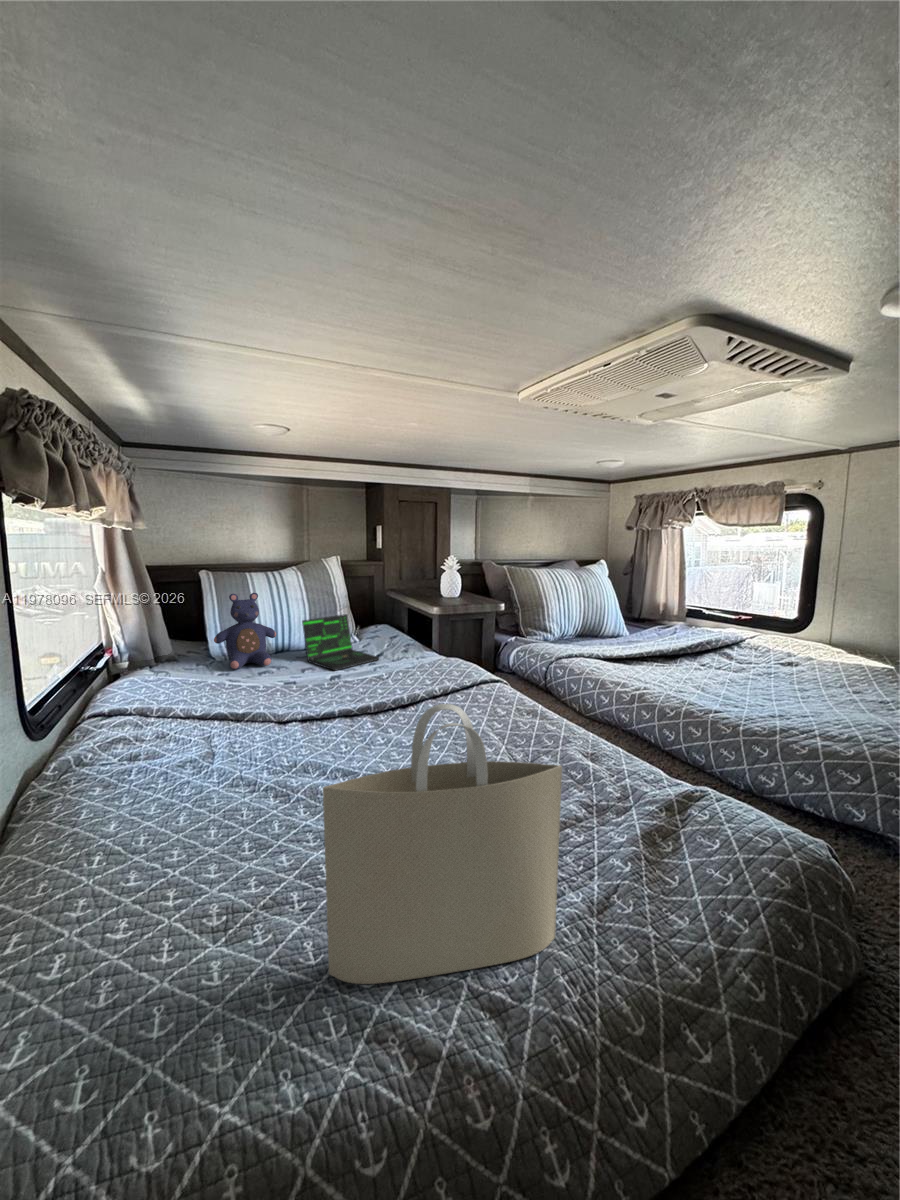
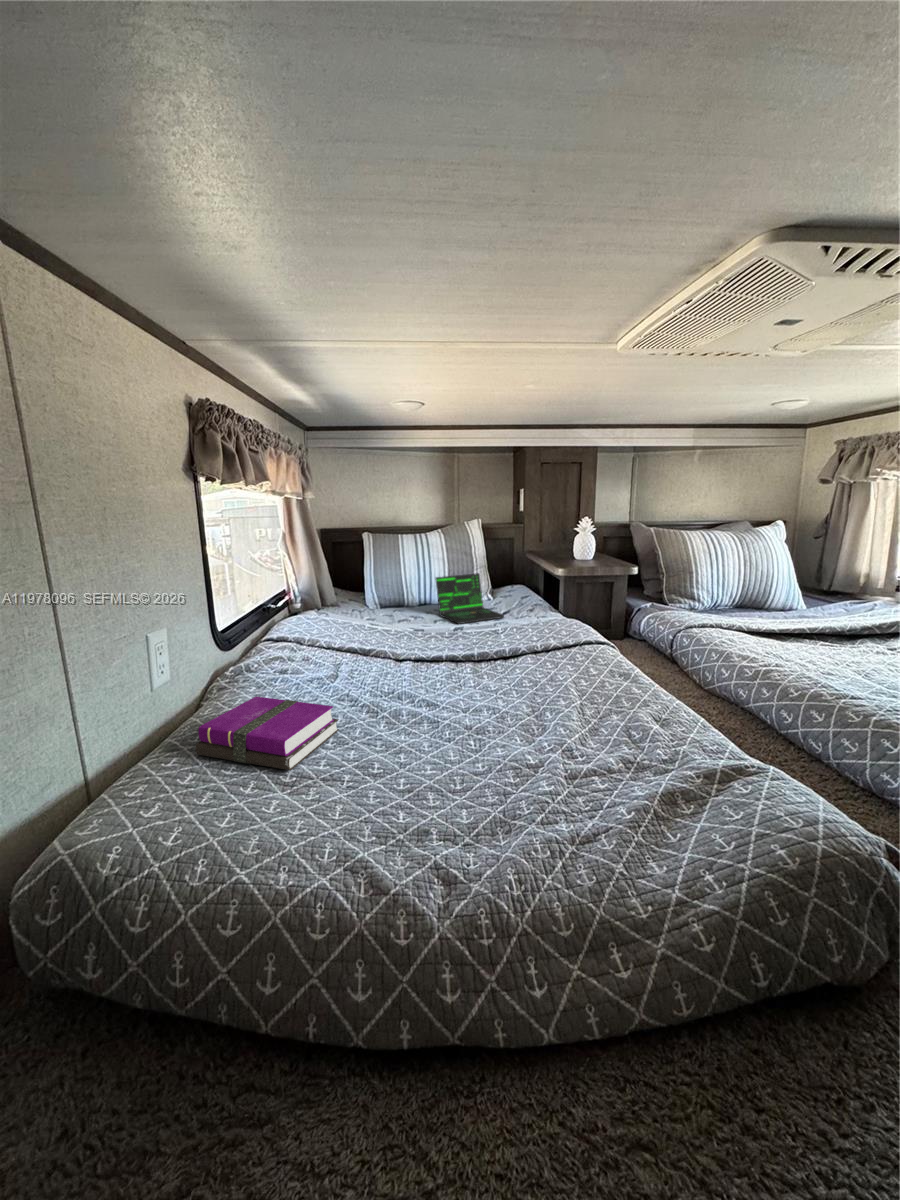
teddy bear: present [214,593,276,670] -> none [364,551,415,618]
tote bag: present [323,704,562,984] -> none [328,627,526,855]
notebook: none [44,802,259,918] -> present [195,697,339,770]

